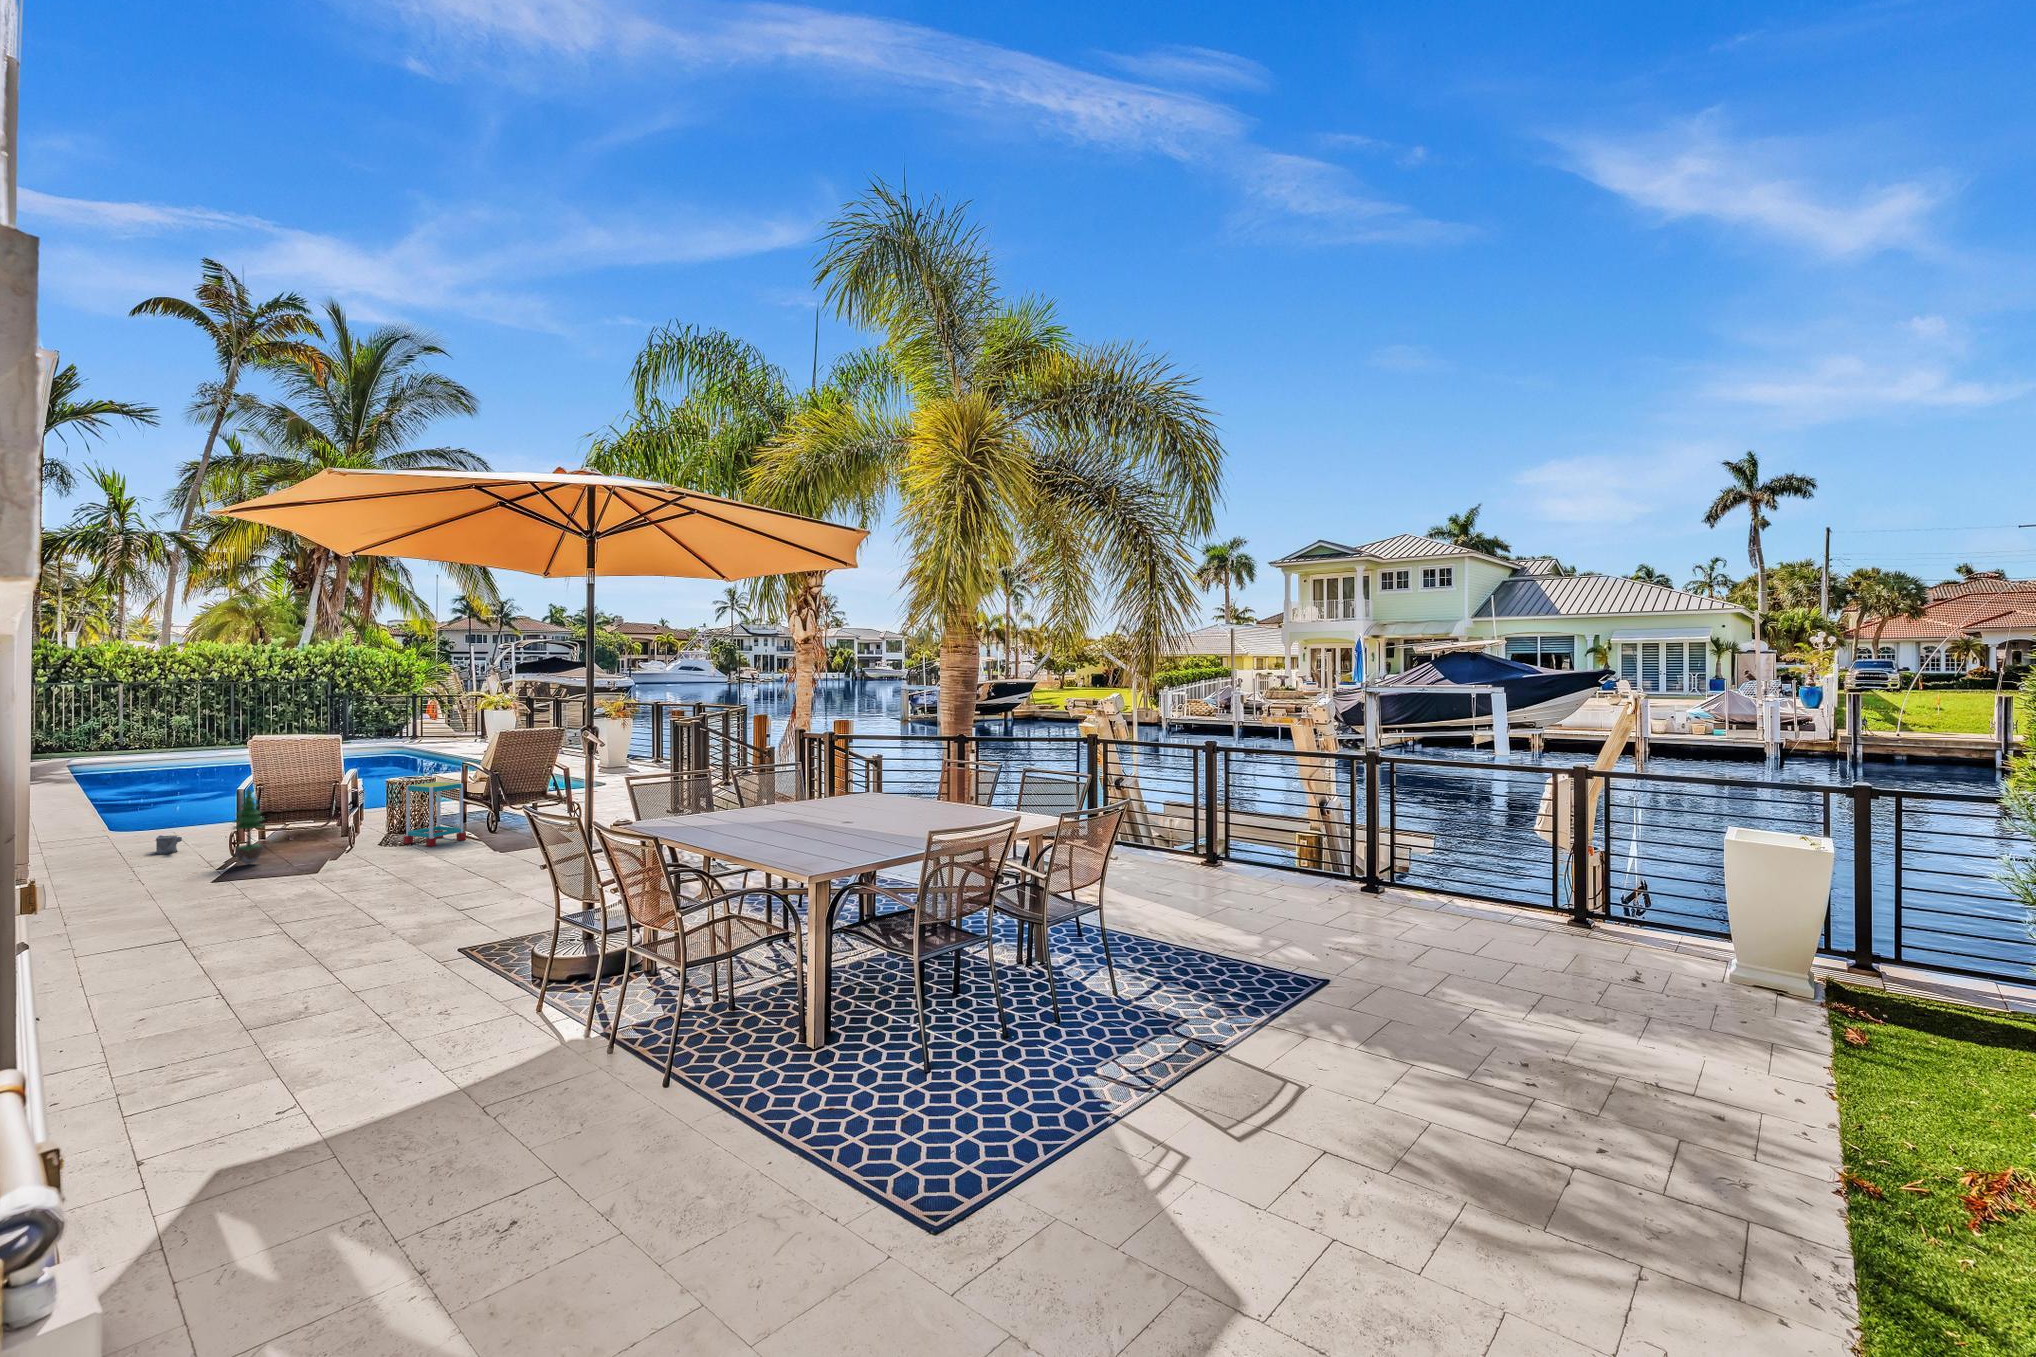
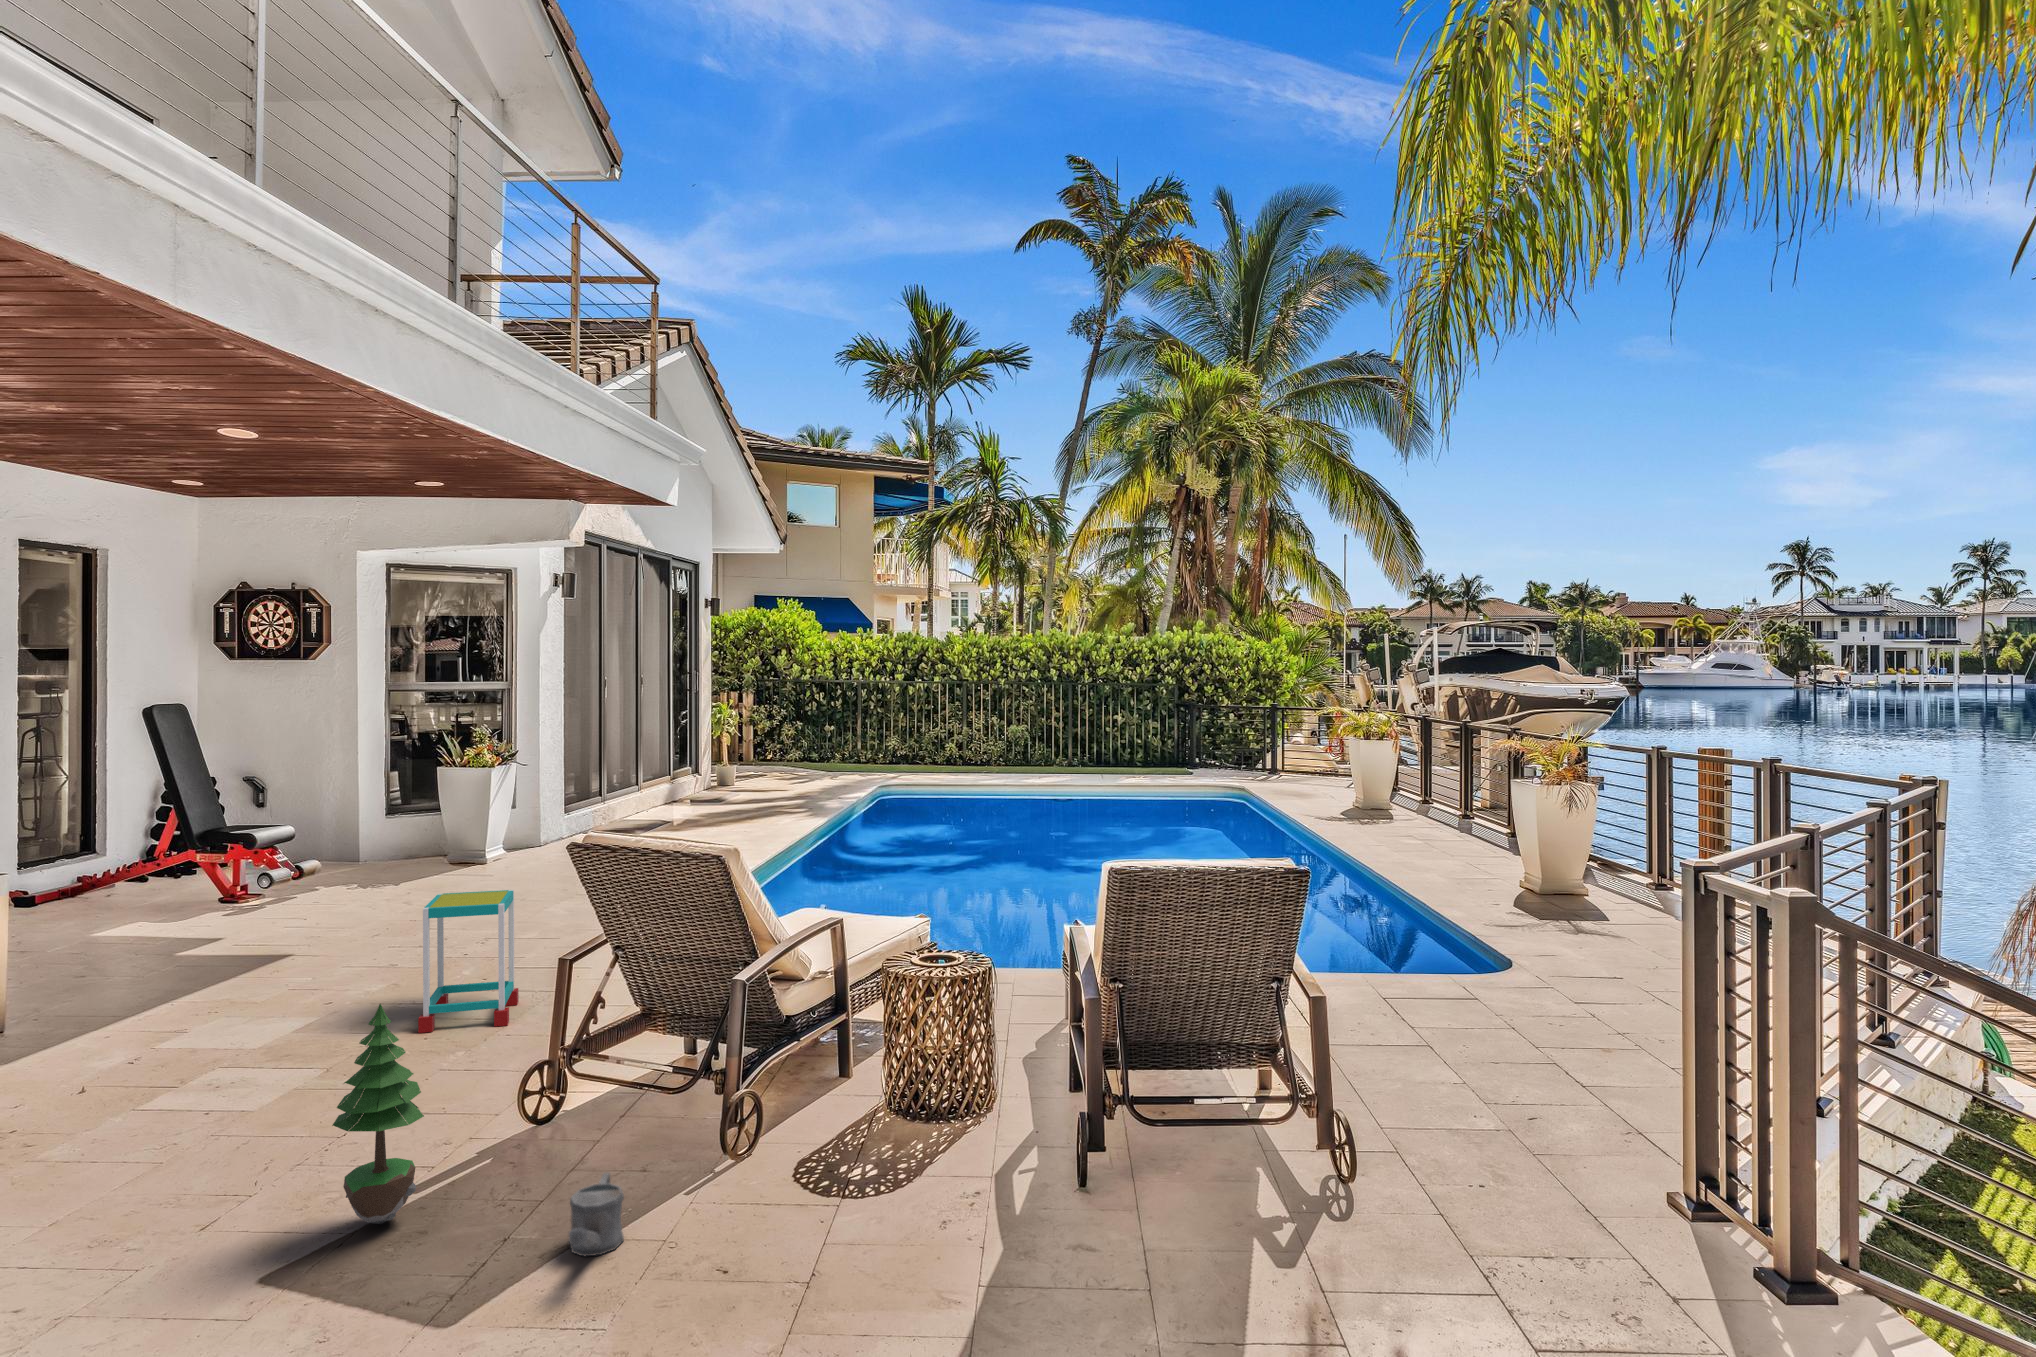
side table: present [403,782,466,846] -> present [418,890,519,1033]
watering can: present [156,835,182,854] -> present [569,1173,624,1256]

